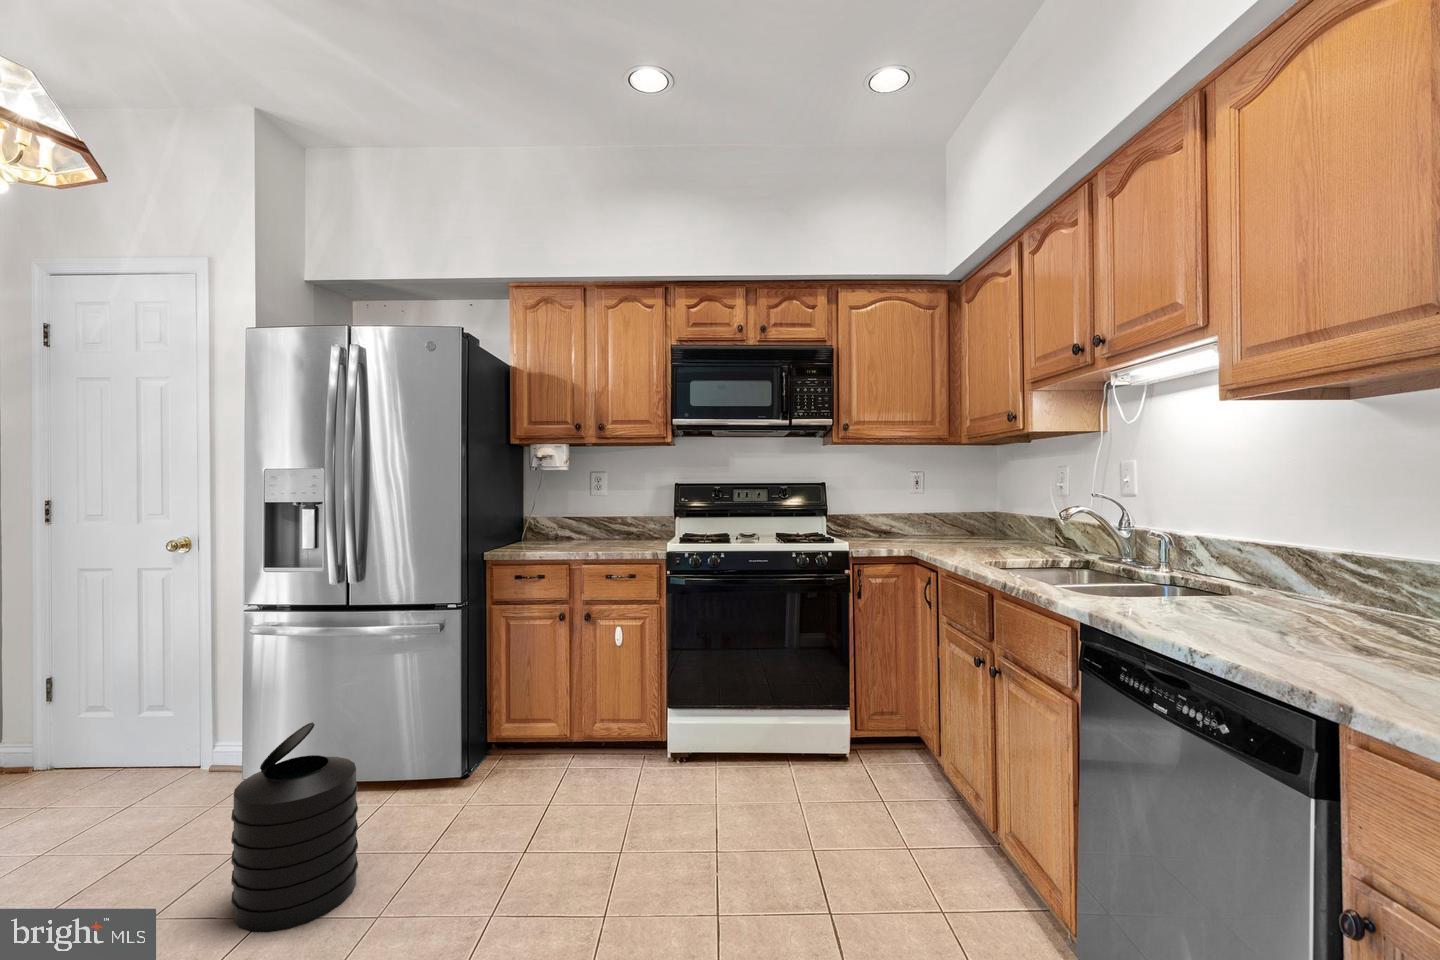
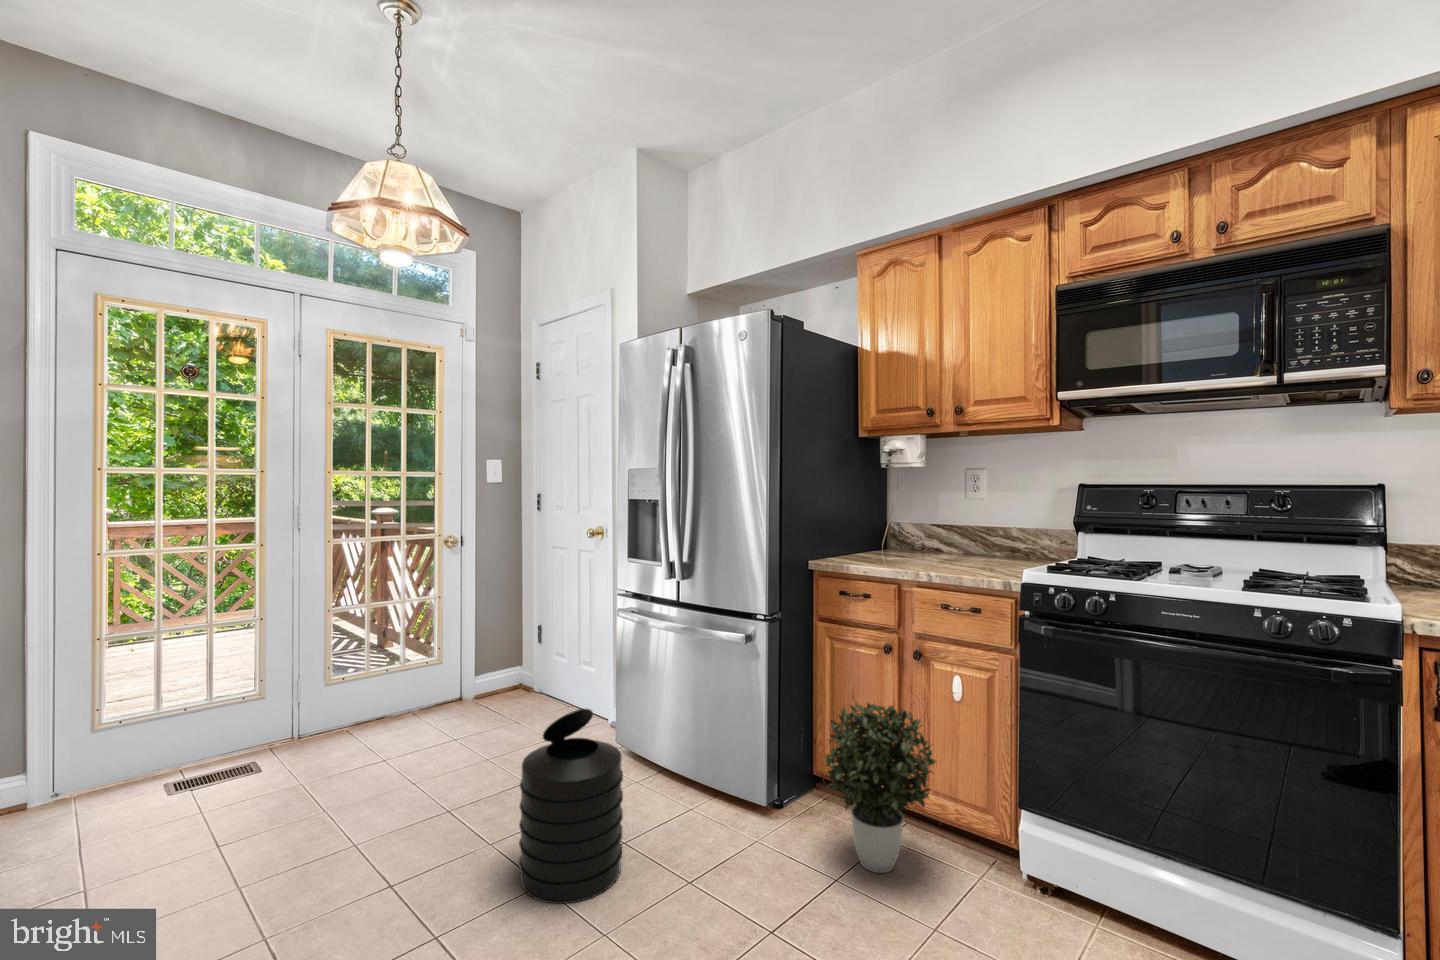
potted plant: none [527,658,617,790] -> present [825,703,936,873]

